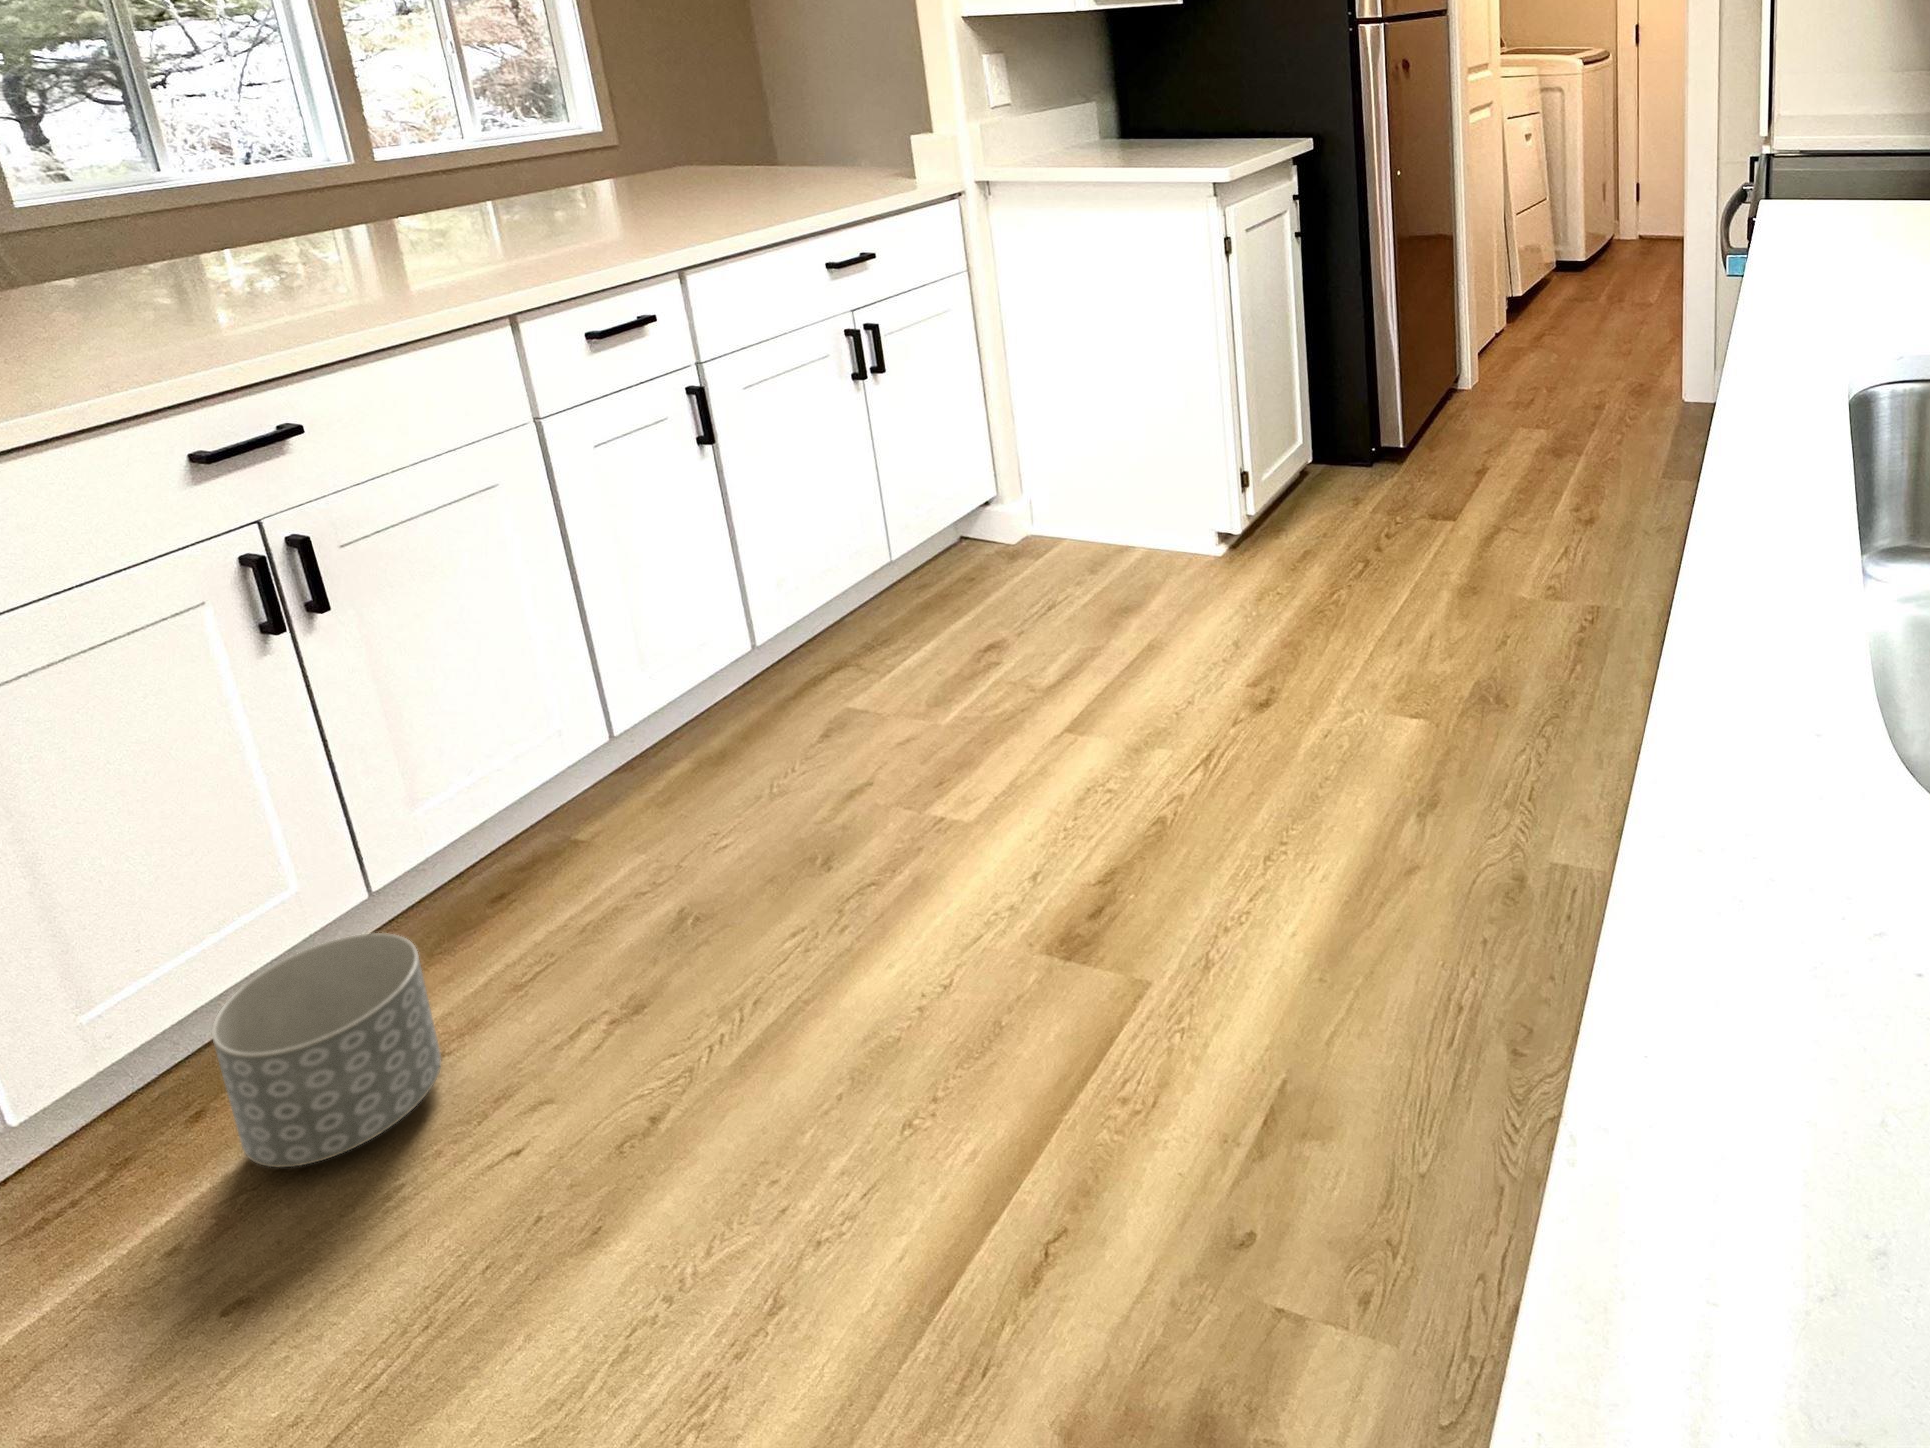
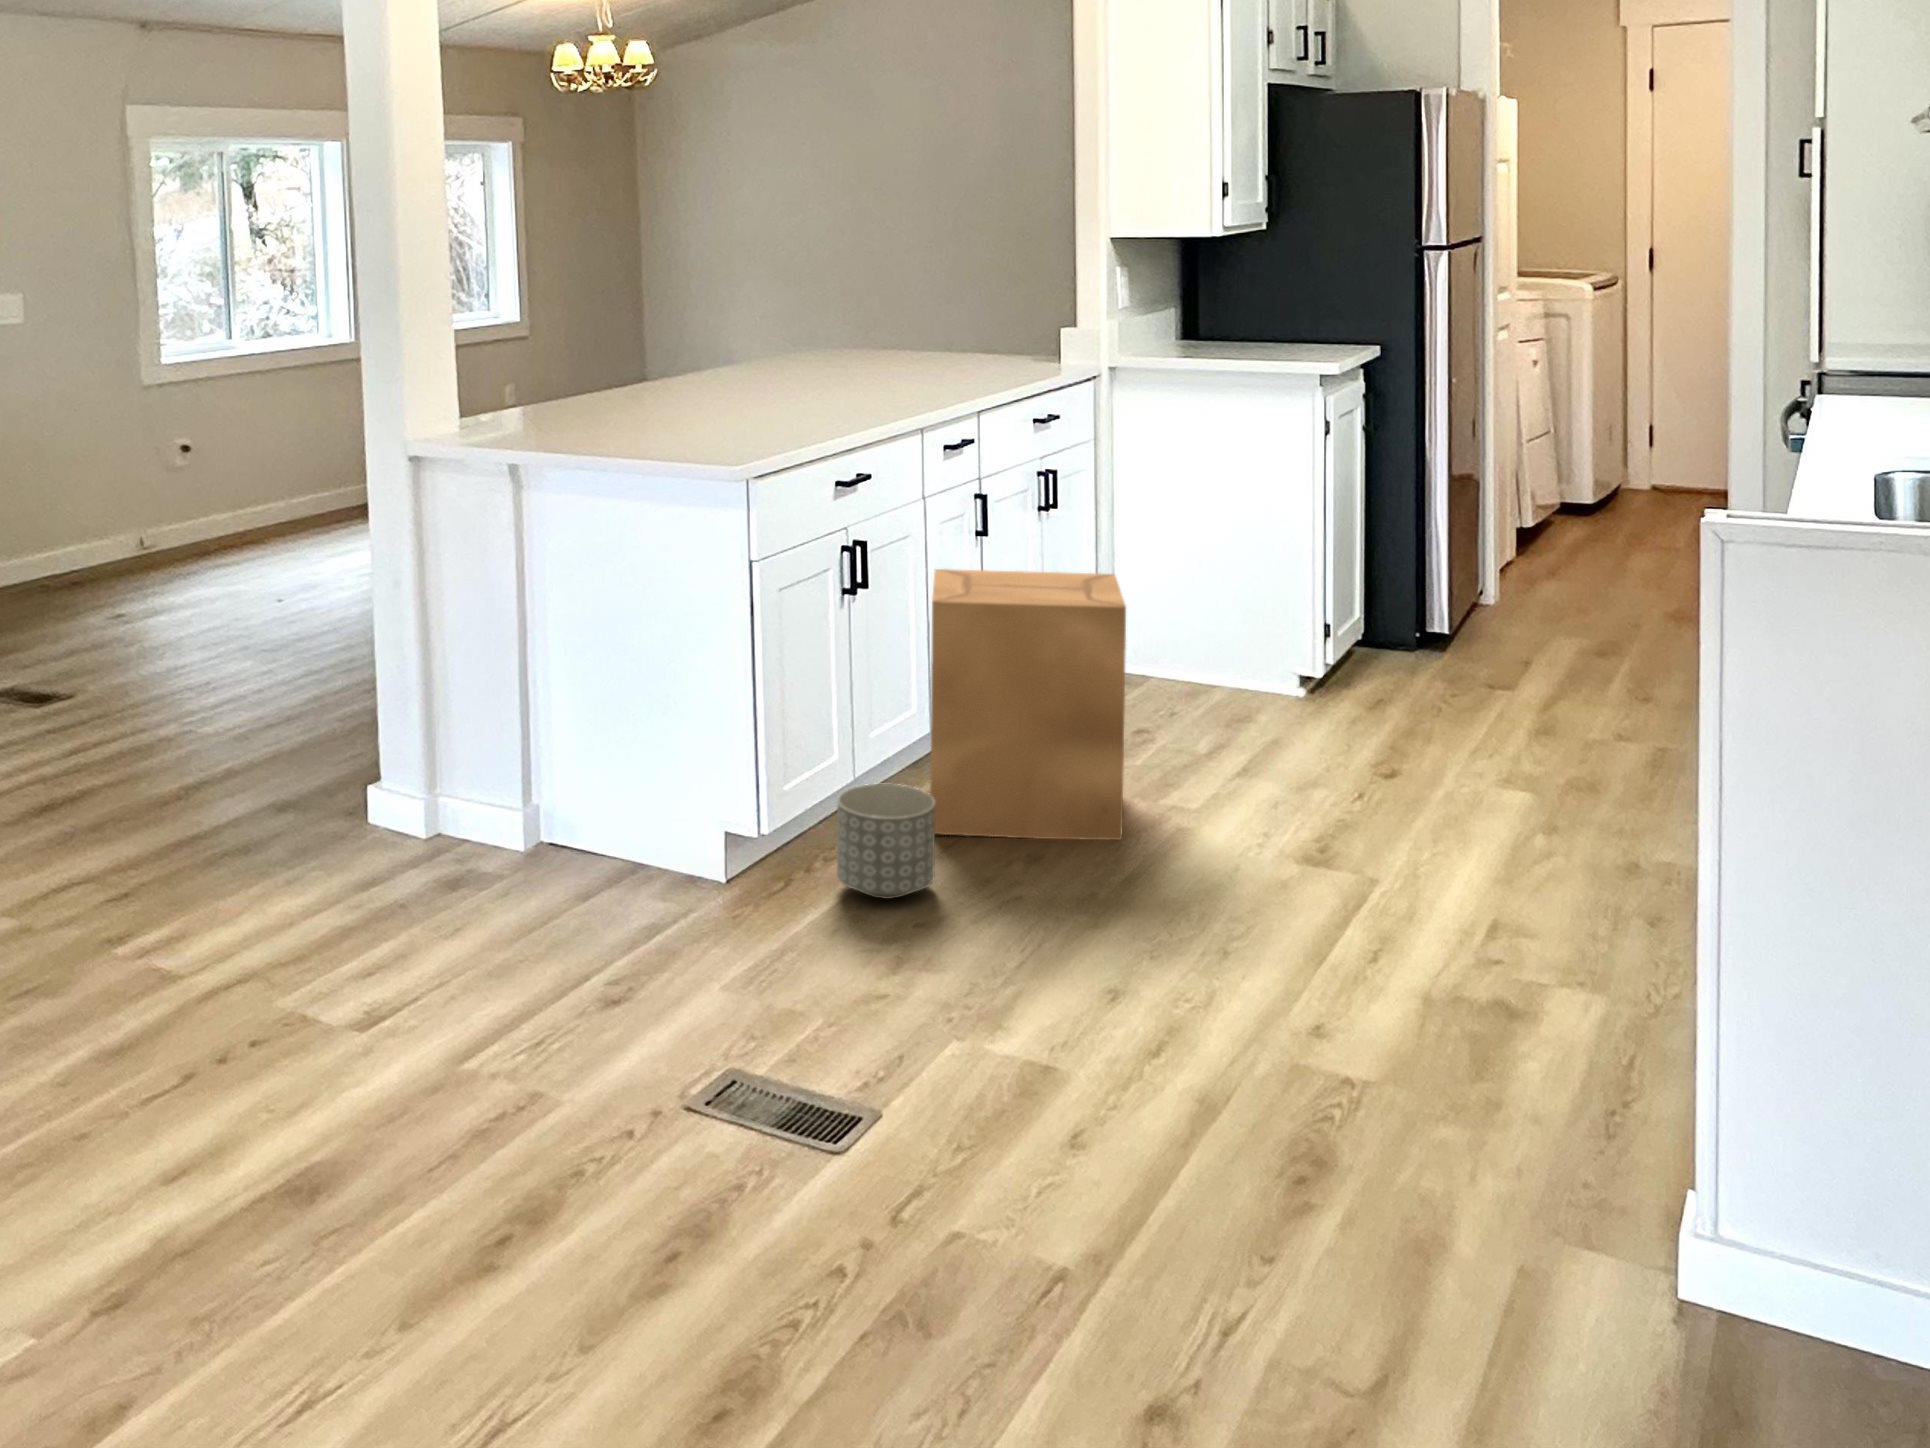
cardboard box: none [478,503,885,934] -> present [930,569,1126,840]

